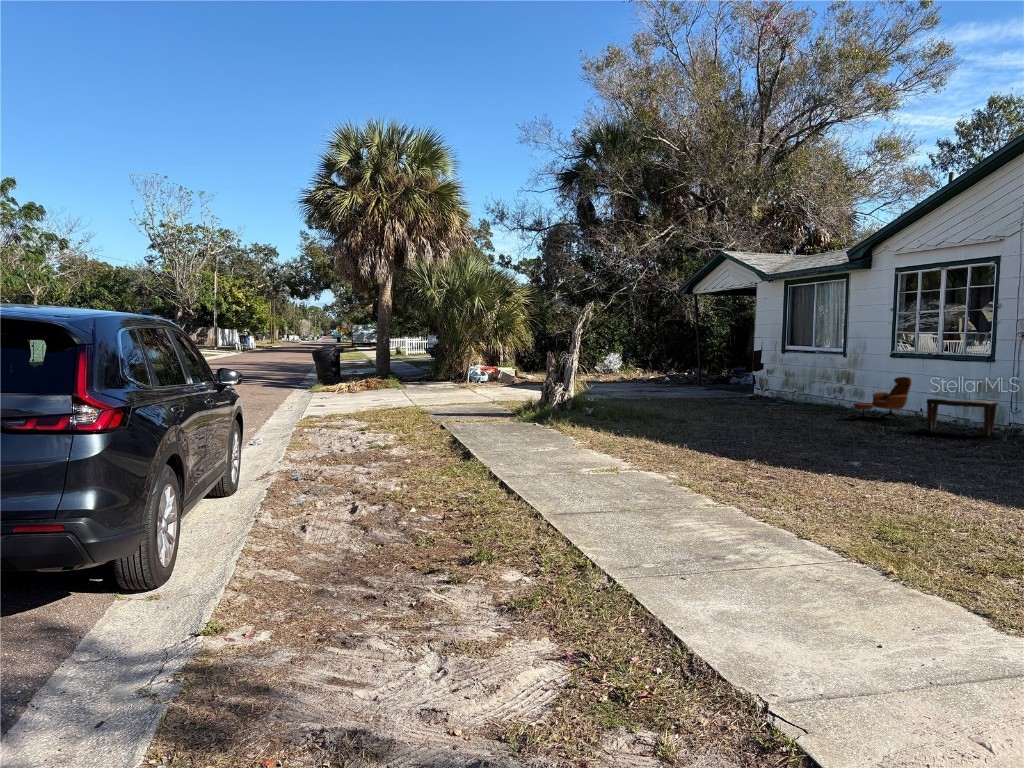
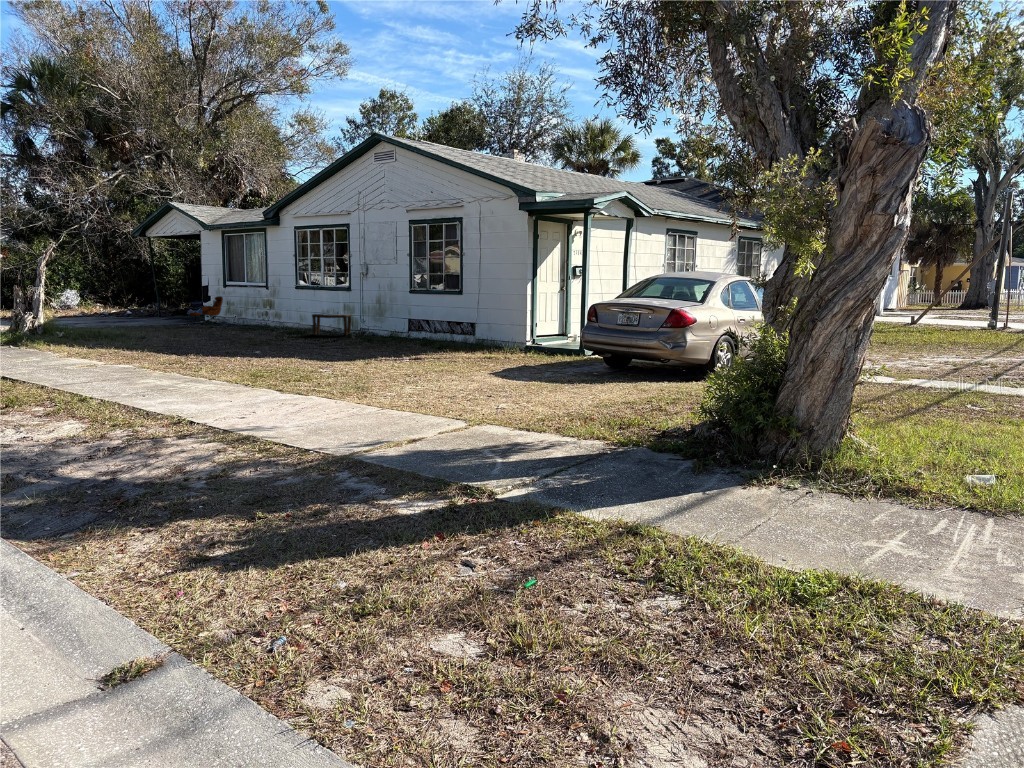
lounge chair: present [854,377,912,419] -> present [190,296,223,321]

